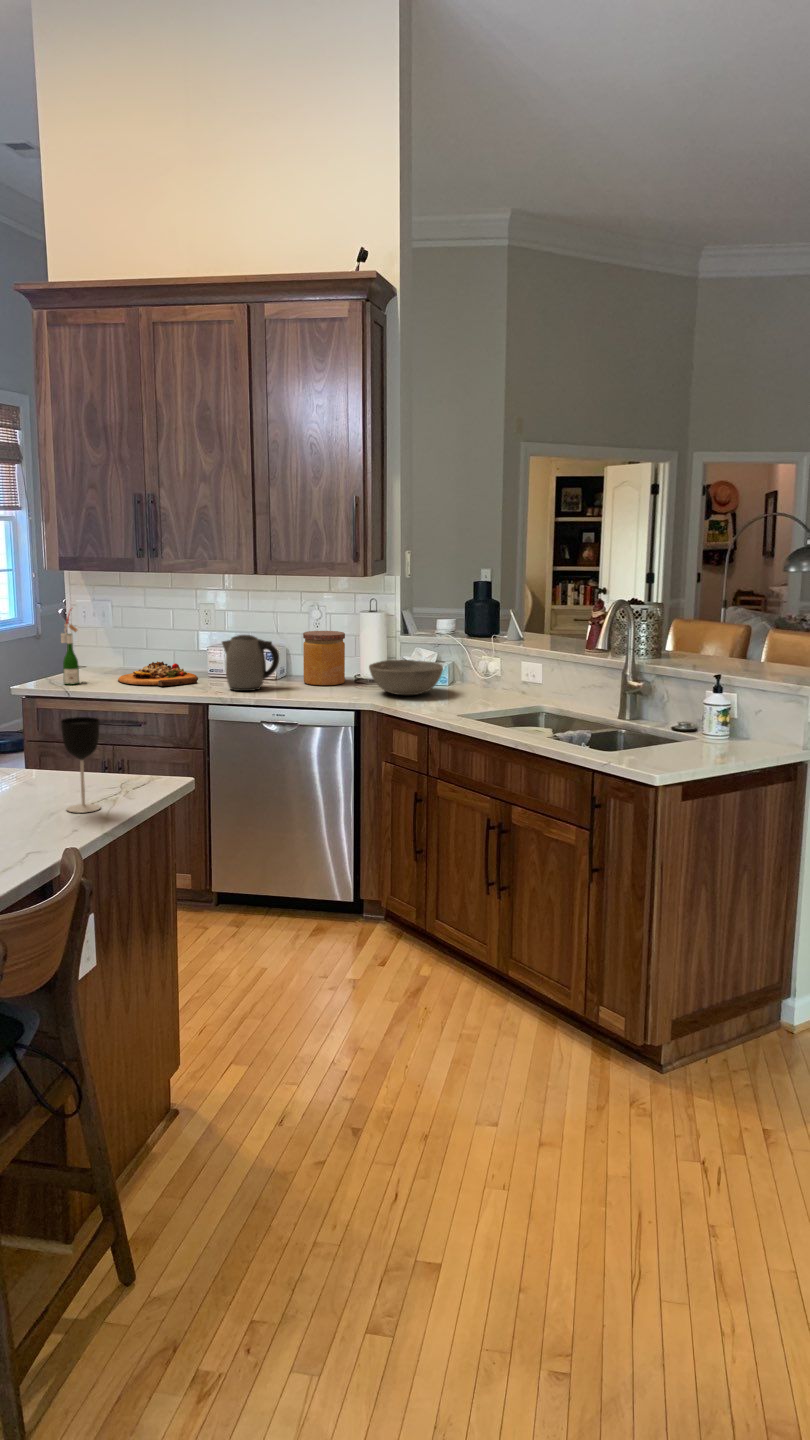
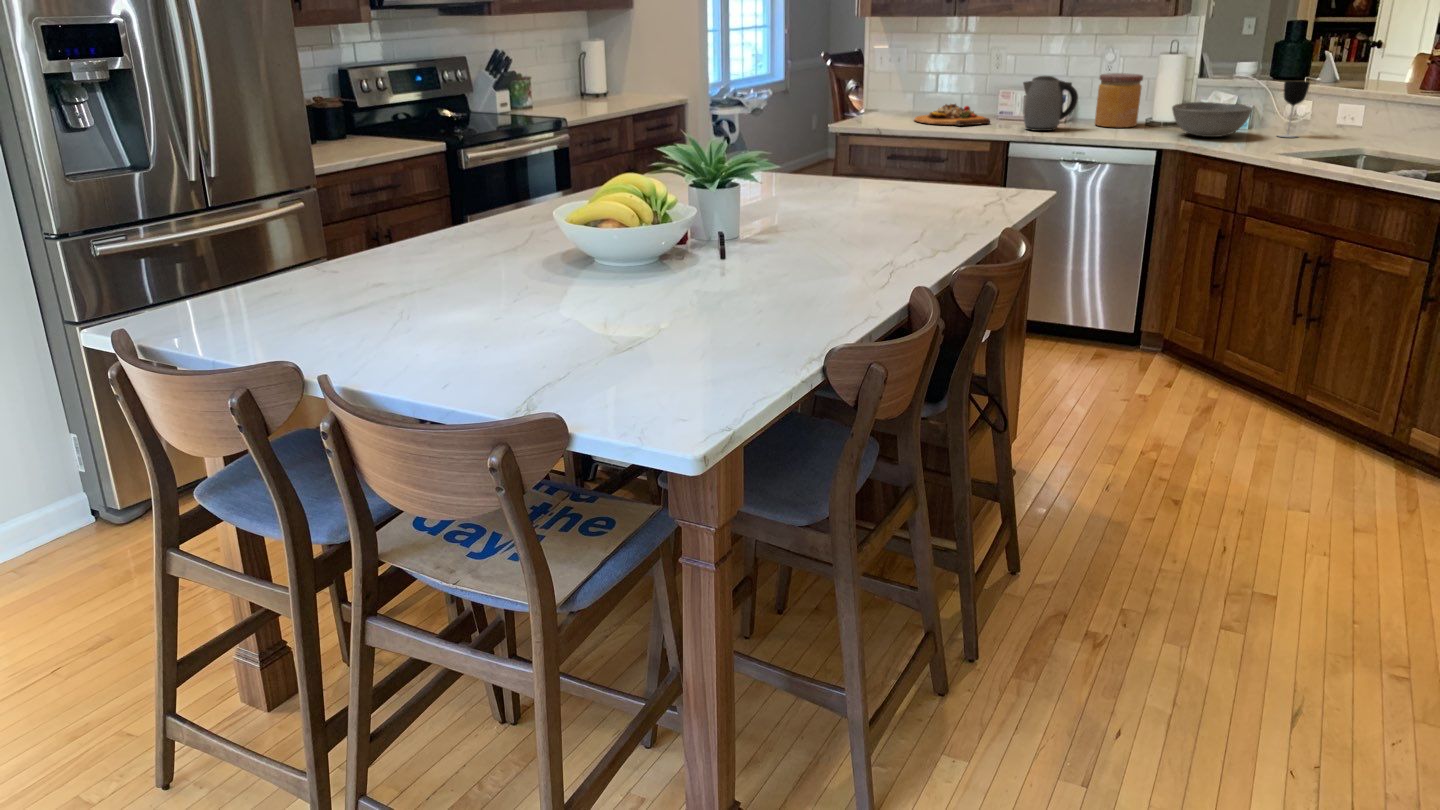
wine bottle: present [61,610,86,685] -> none [867,50,887,123]
wine glass: present [61,717,101,813] -> present [1279,81,1310,137]

